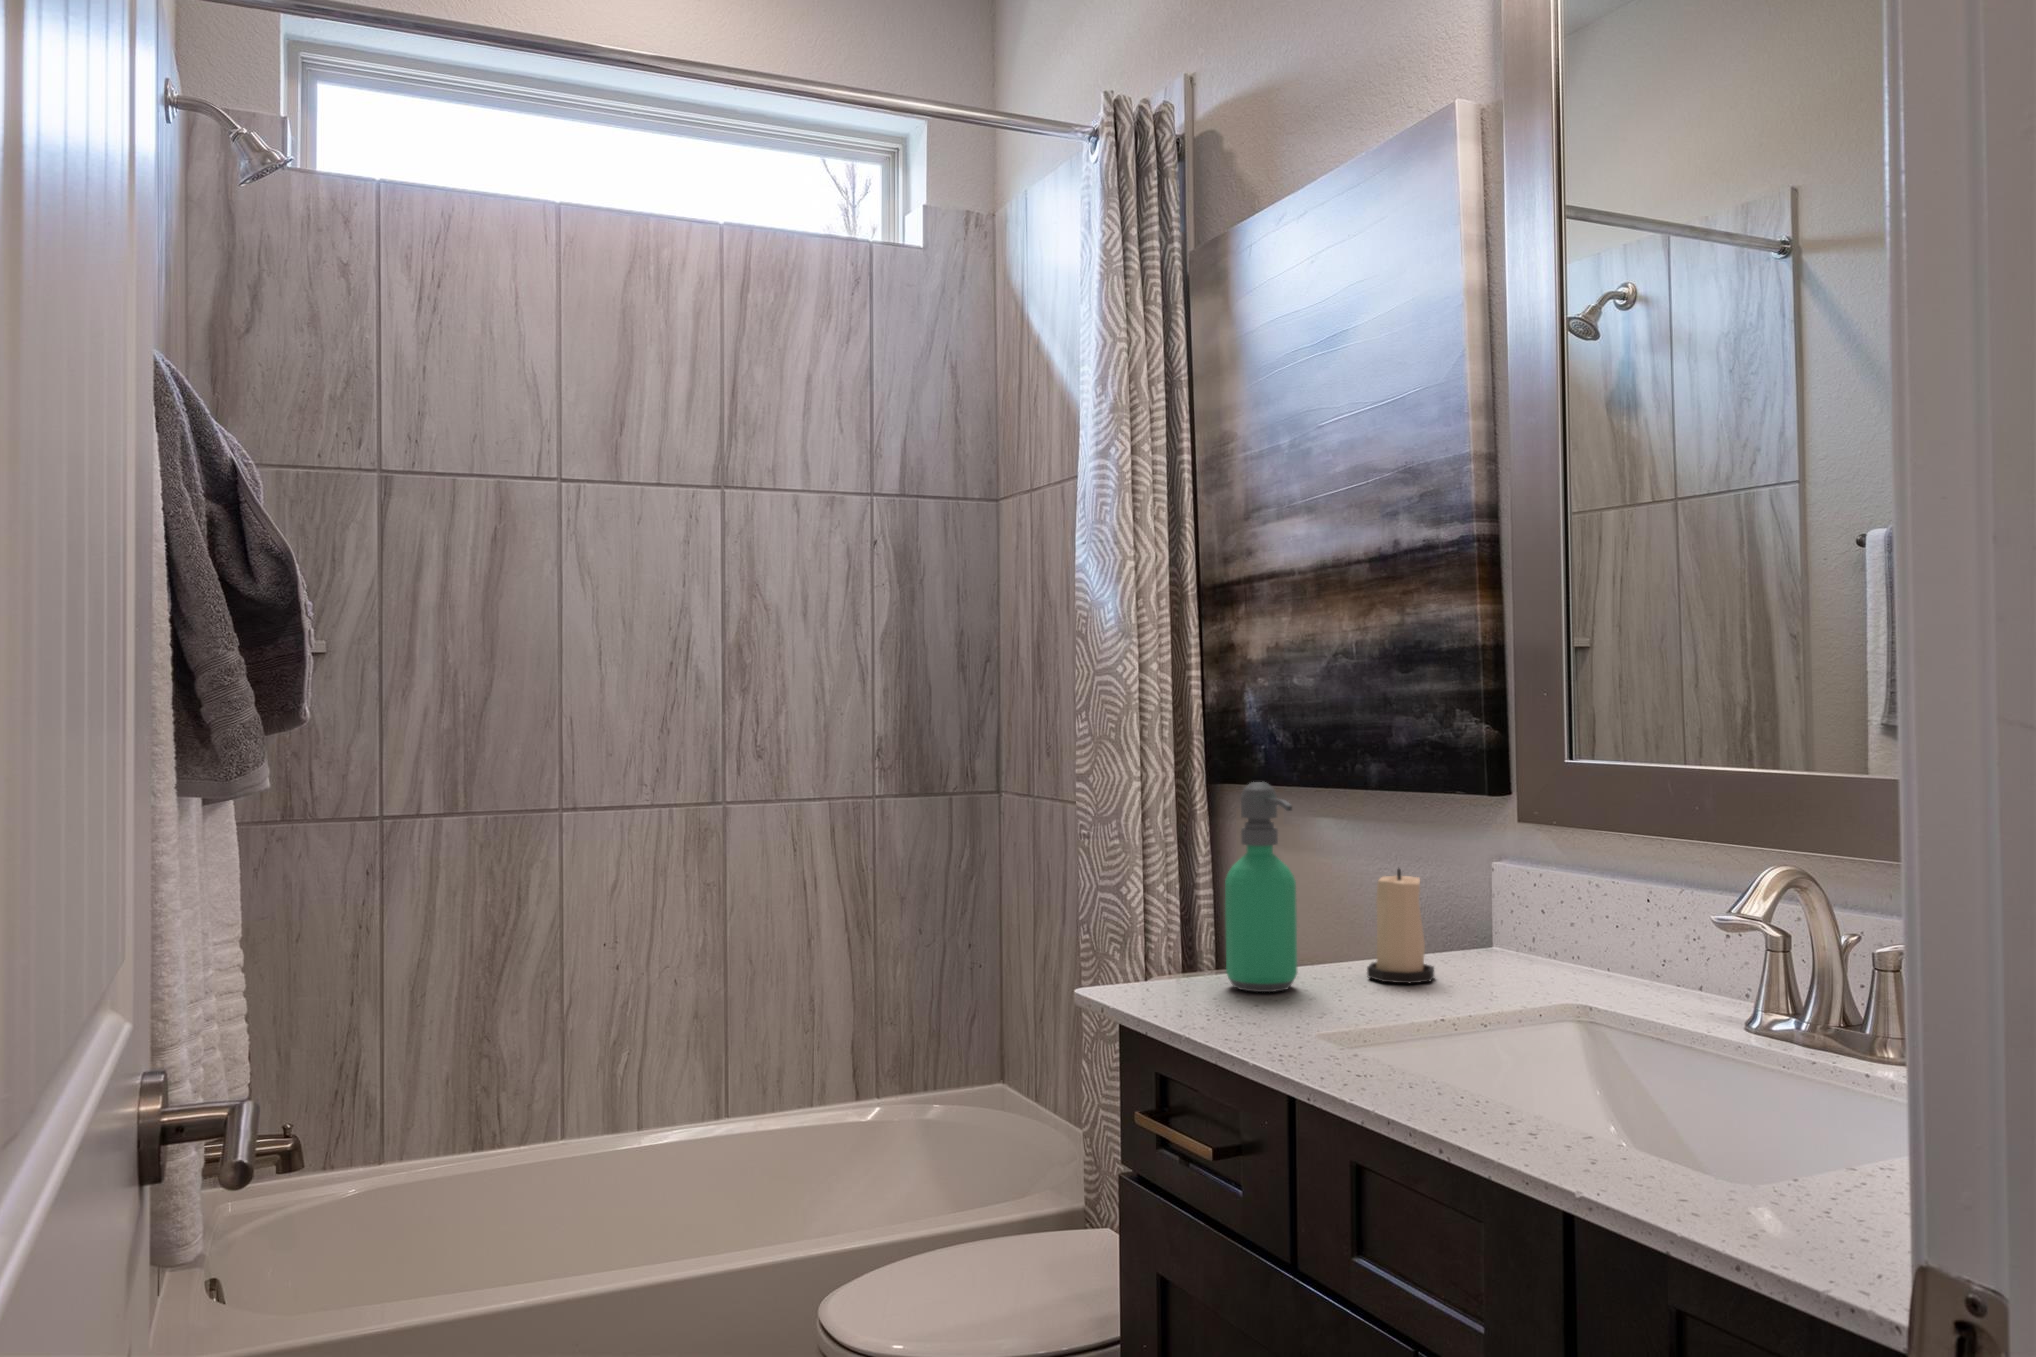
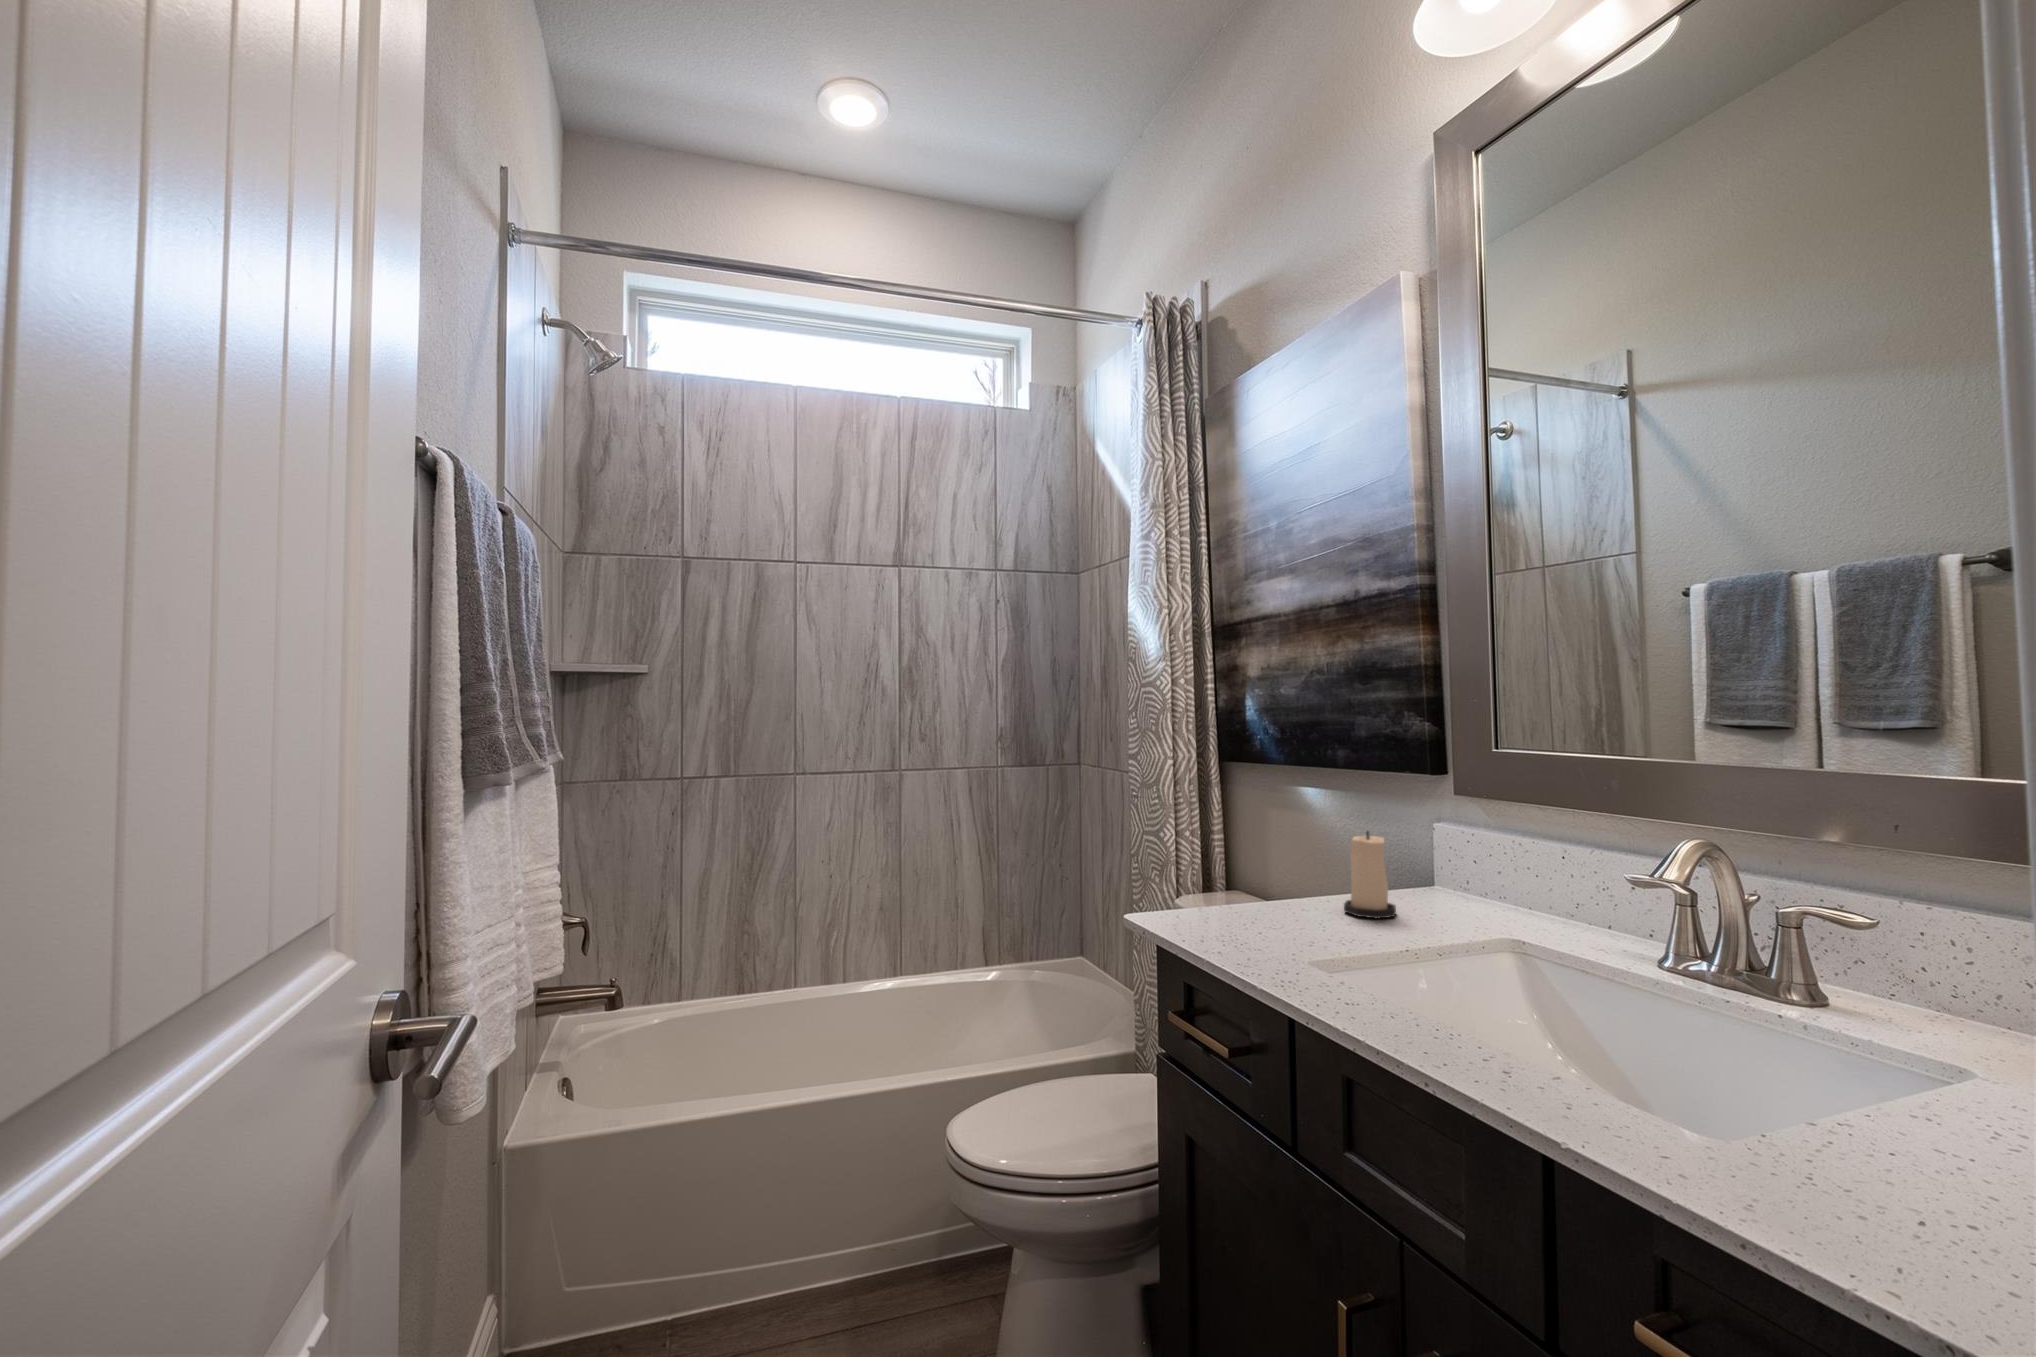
soap dispenser: present [1225,782,1297,992] -> none [1235,765,1291,923]

